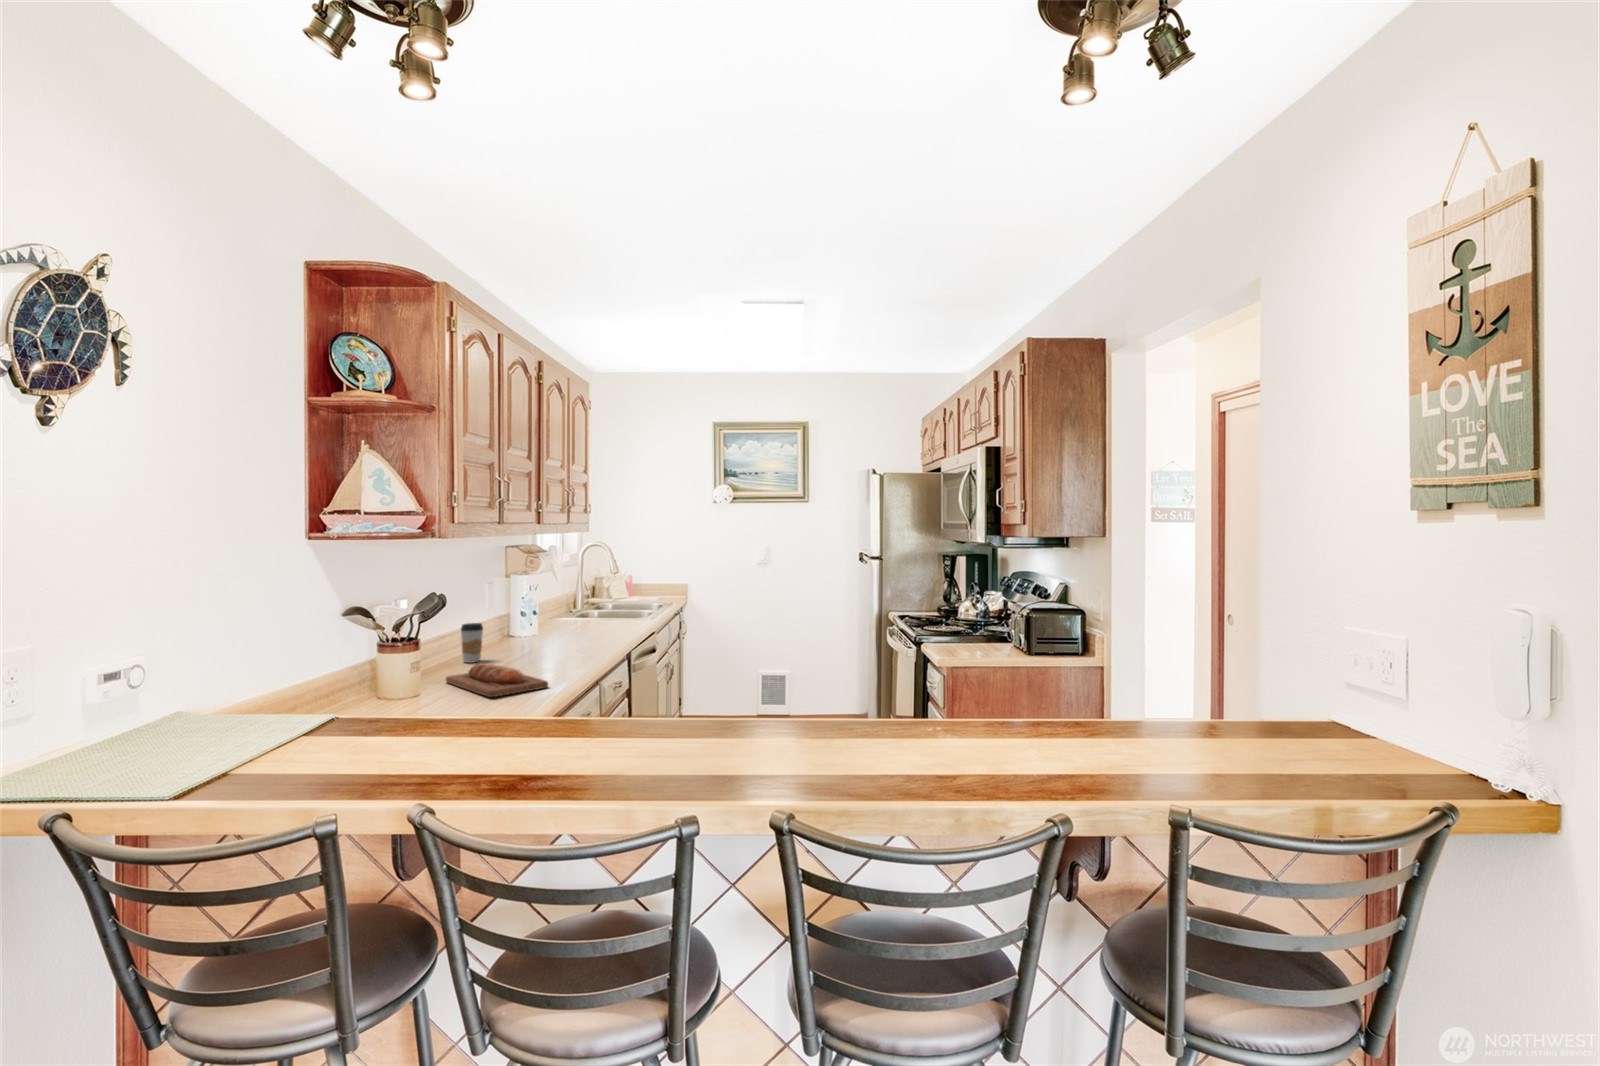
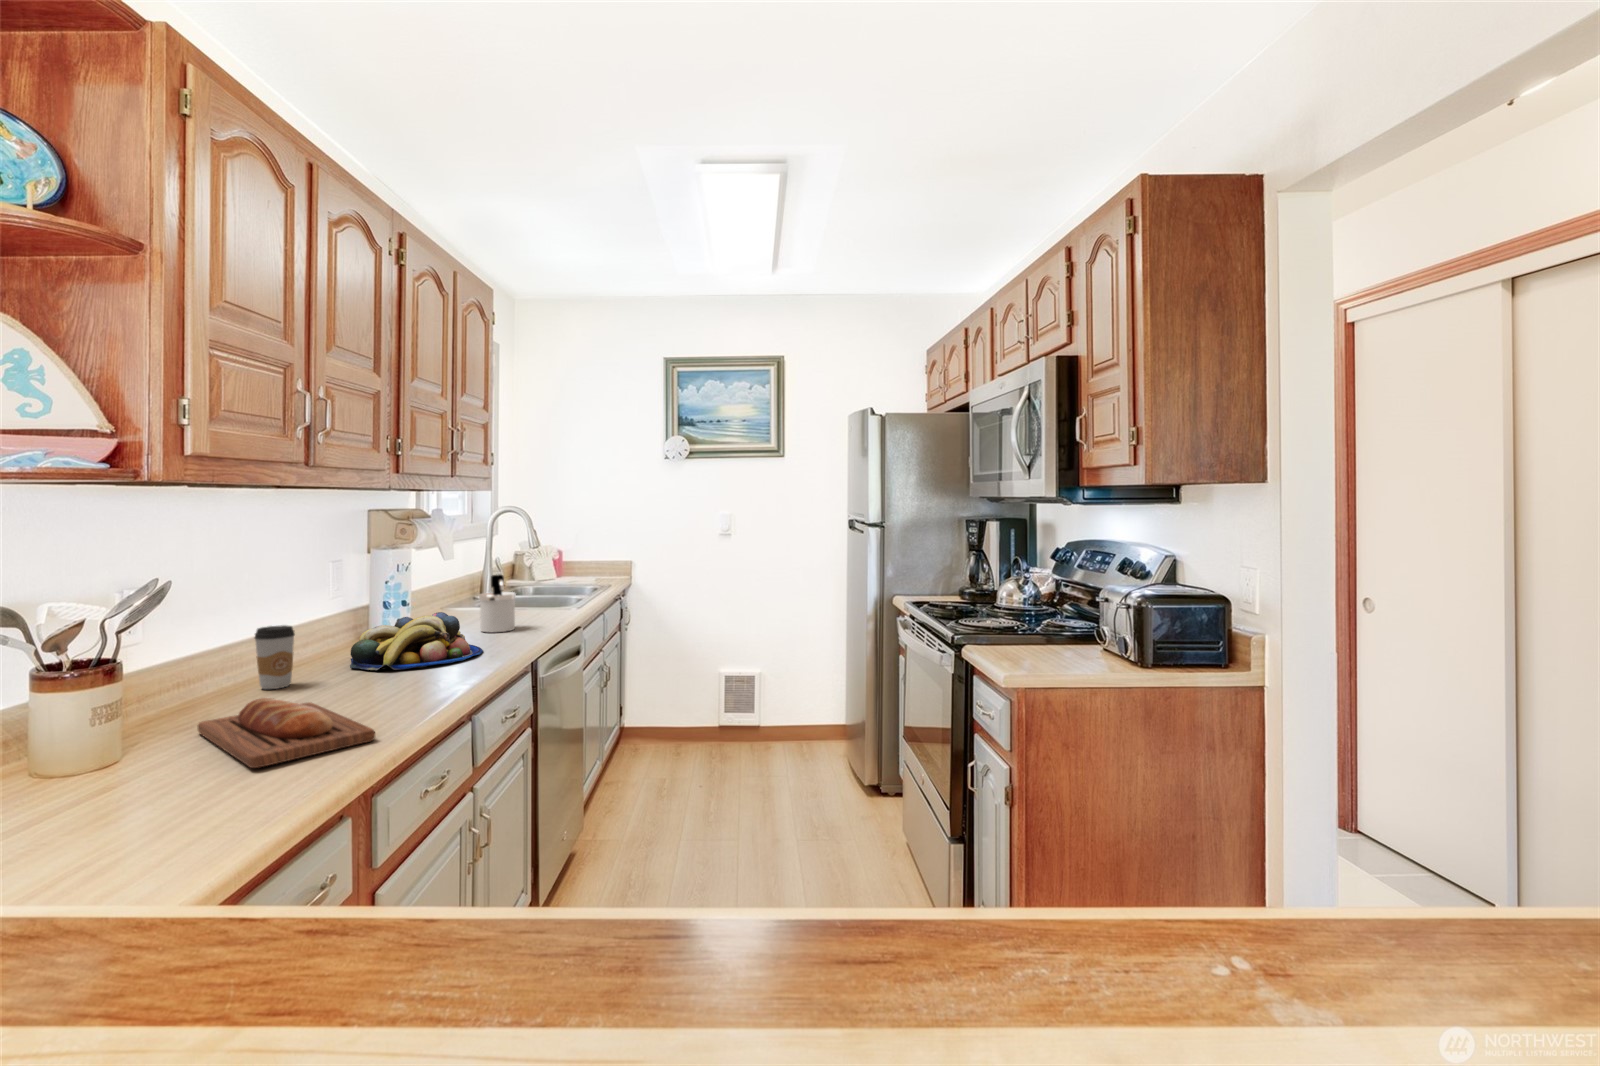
soap dispenser: none [585,593,610,633] -> present [479,575,516,632]
fruit bowl: none [510,617,592,654] -> present [350,612,483,670]

